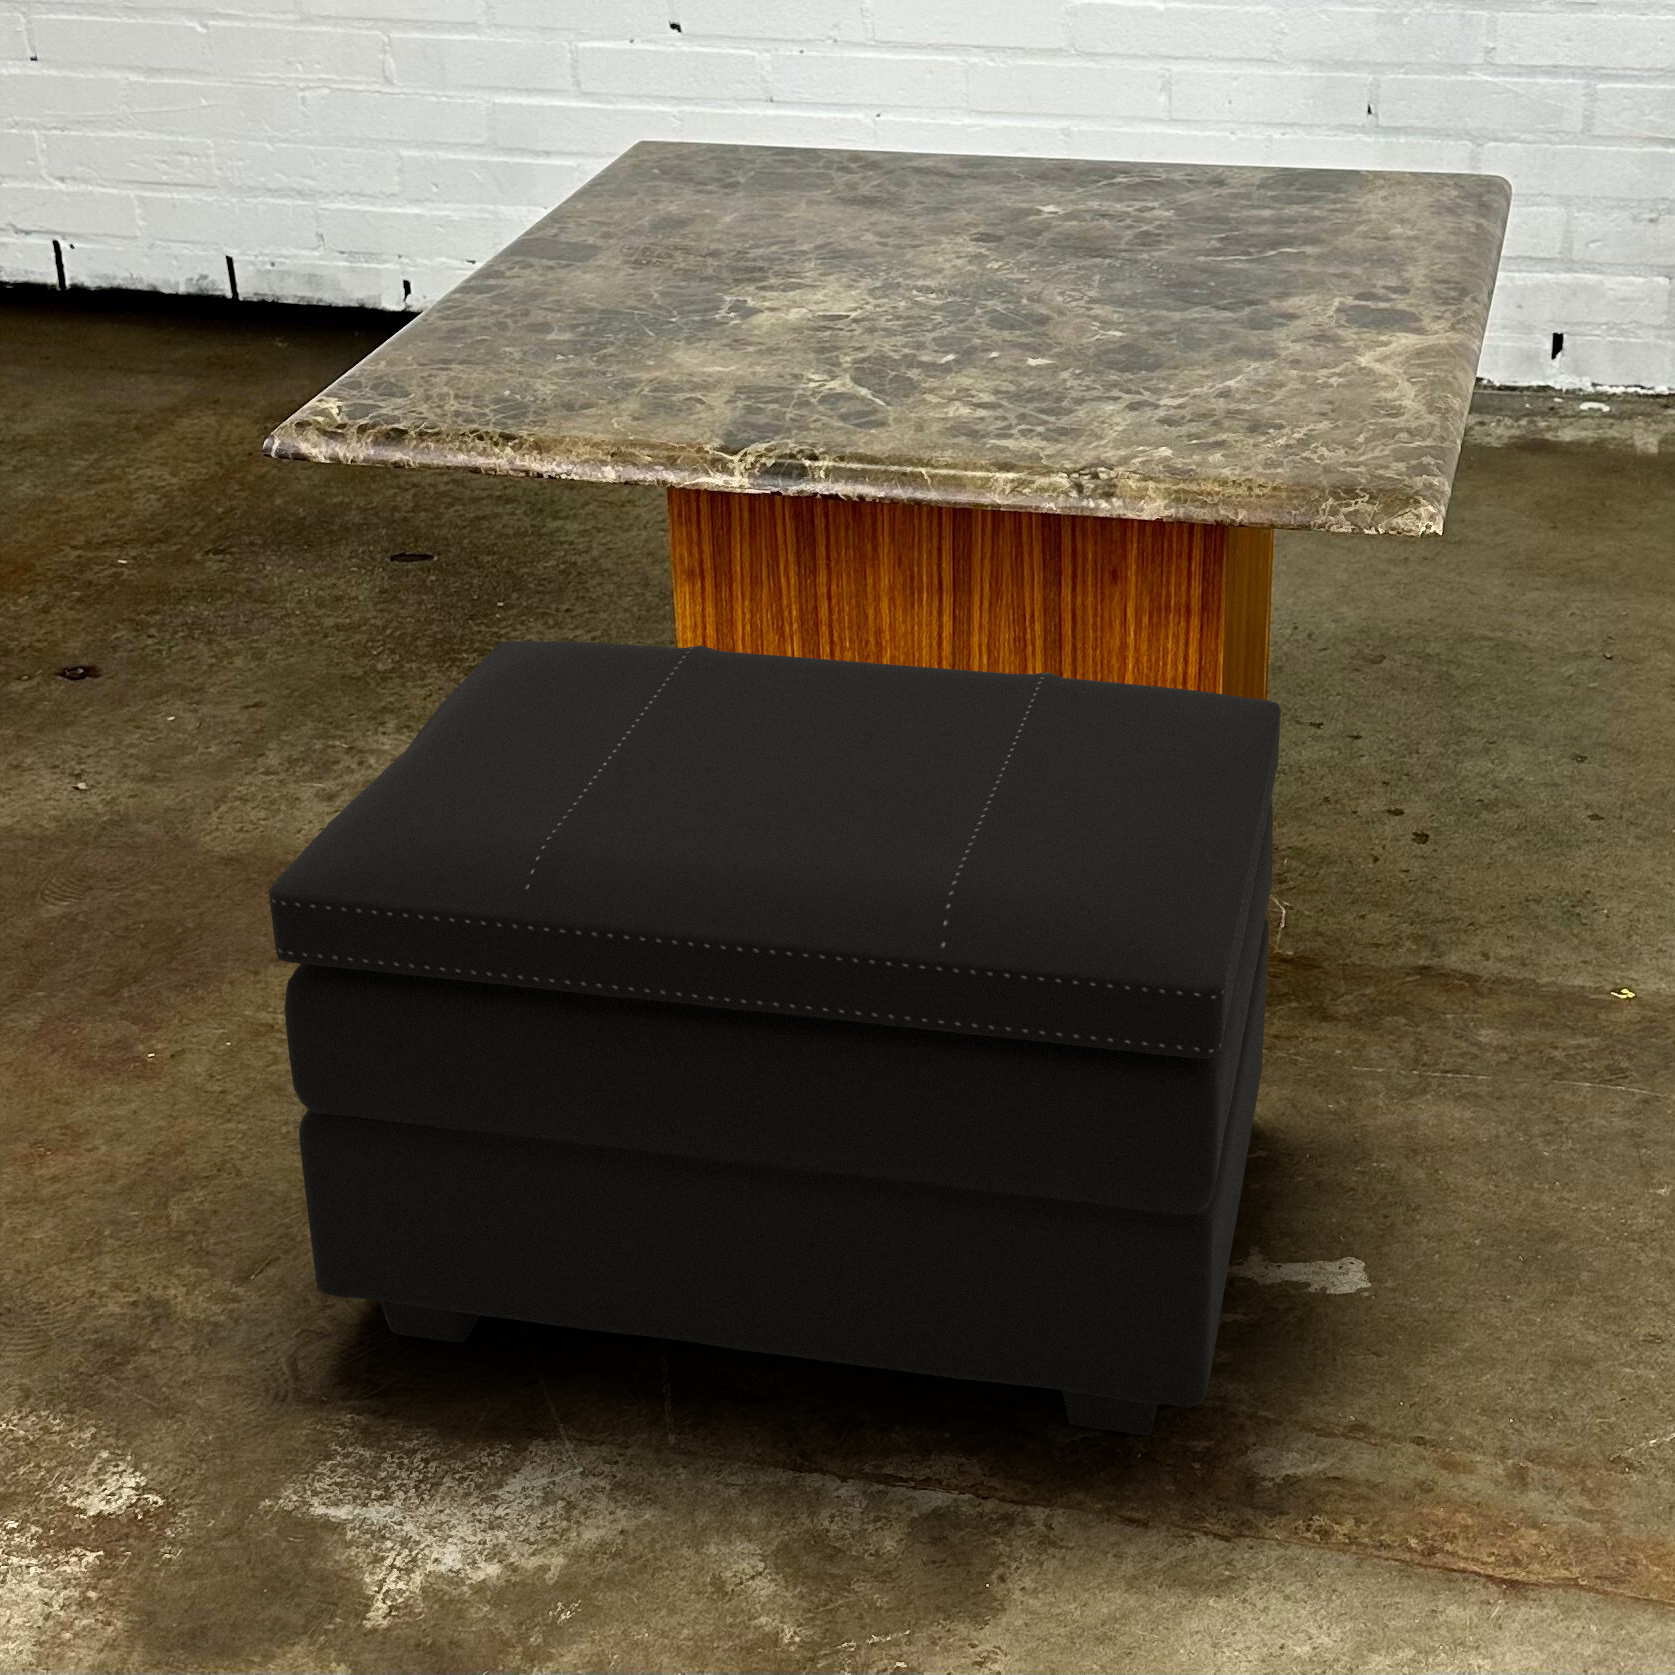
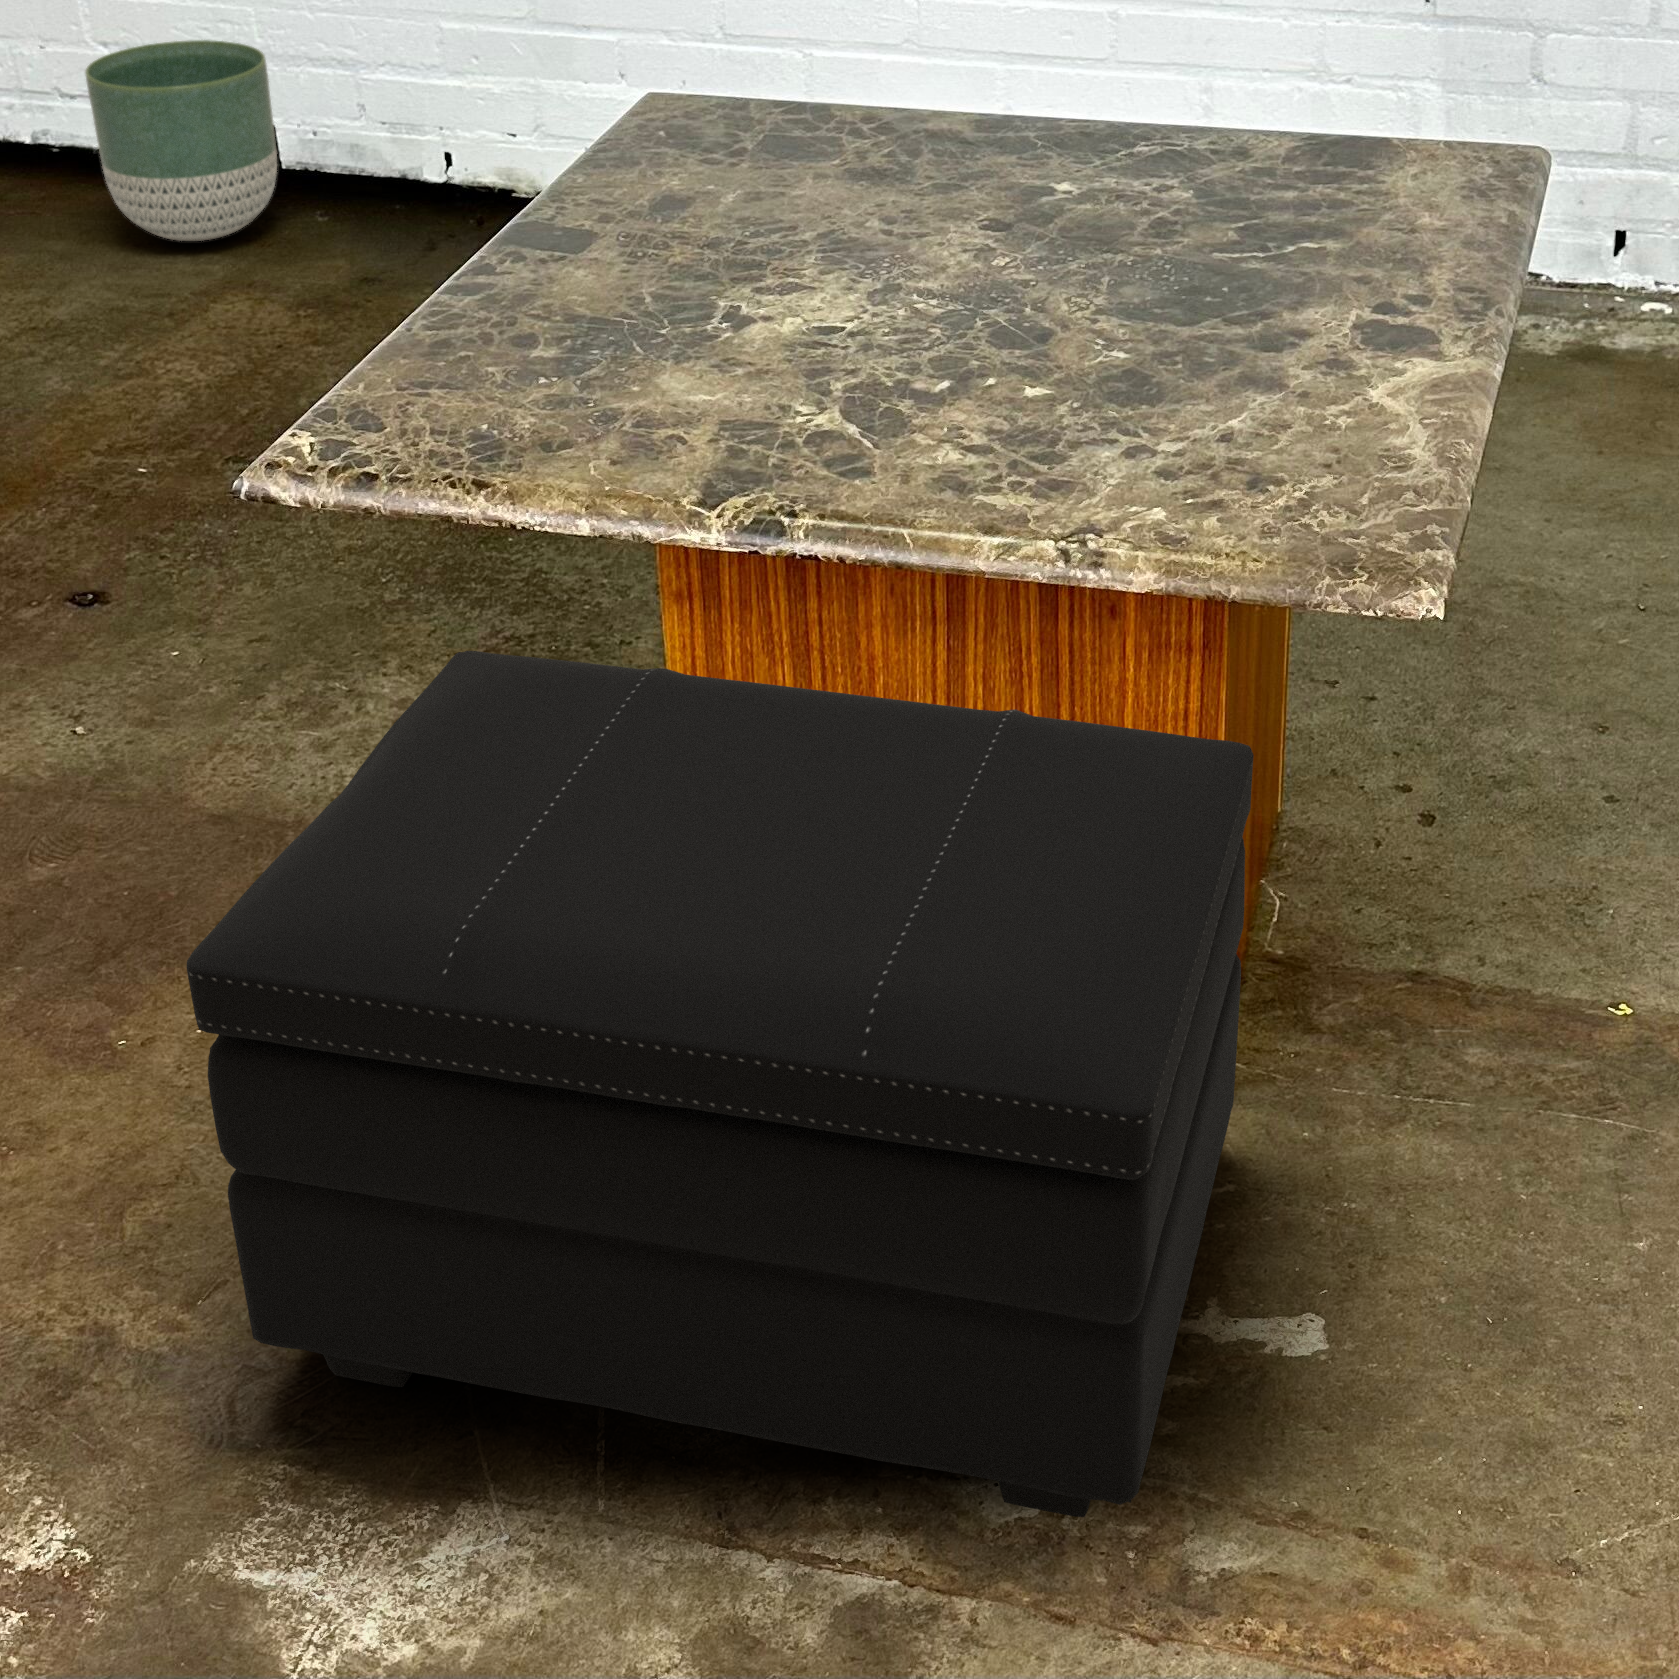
planter: none [57,175,243,368] -> present [85,40,277,241]

